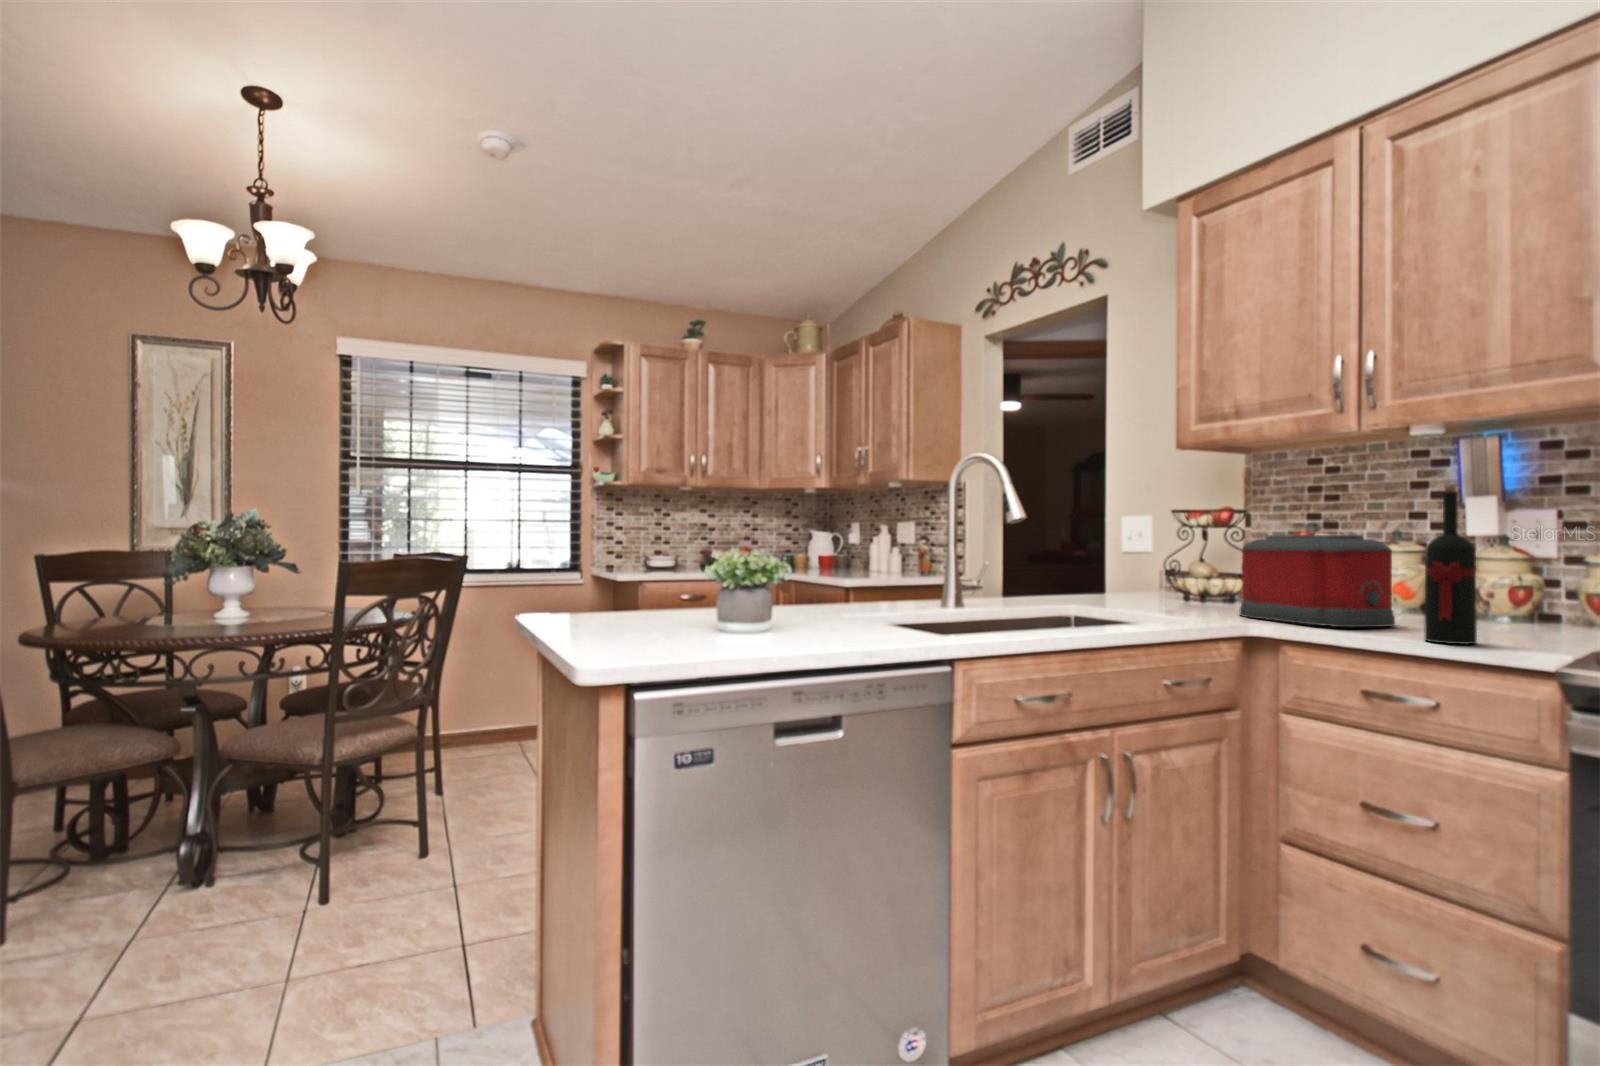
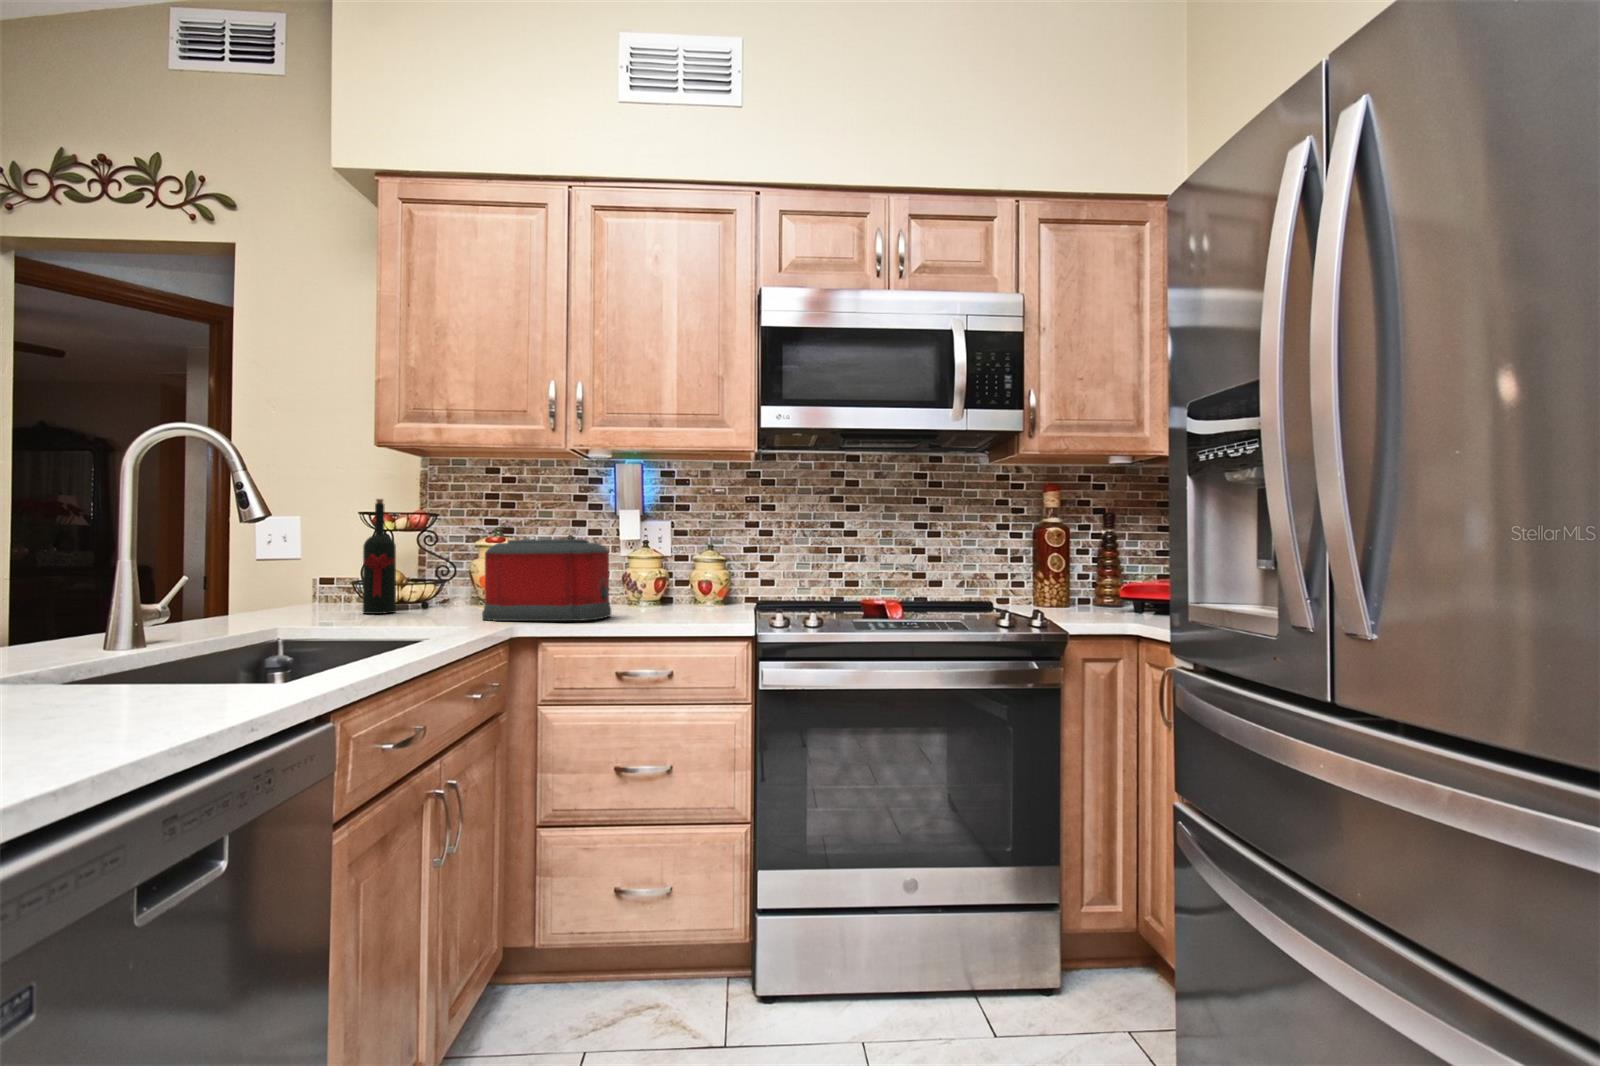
wine bottle: present [1425,486,1477,644] -> present [363,499,396,614]

